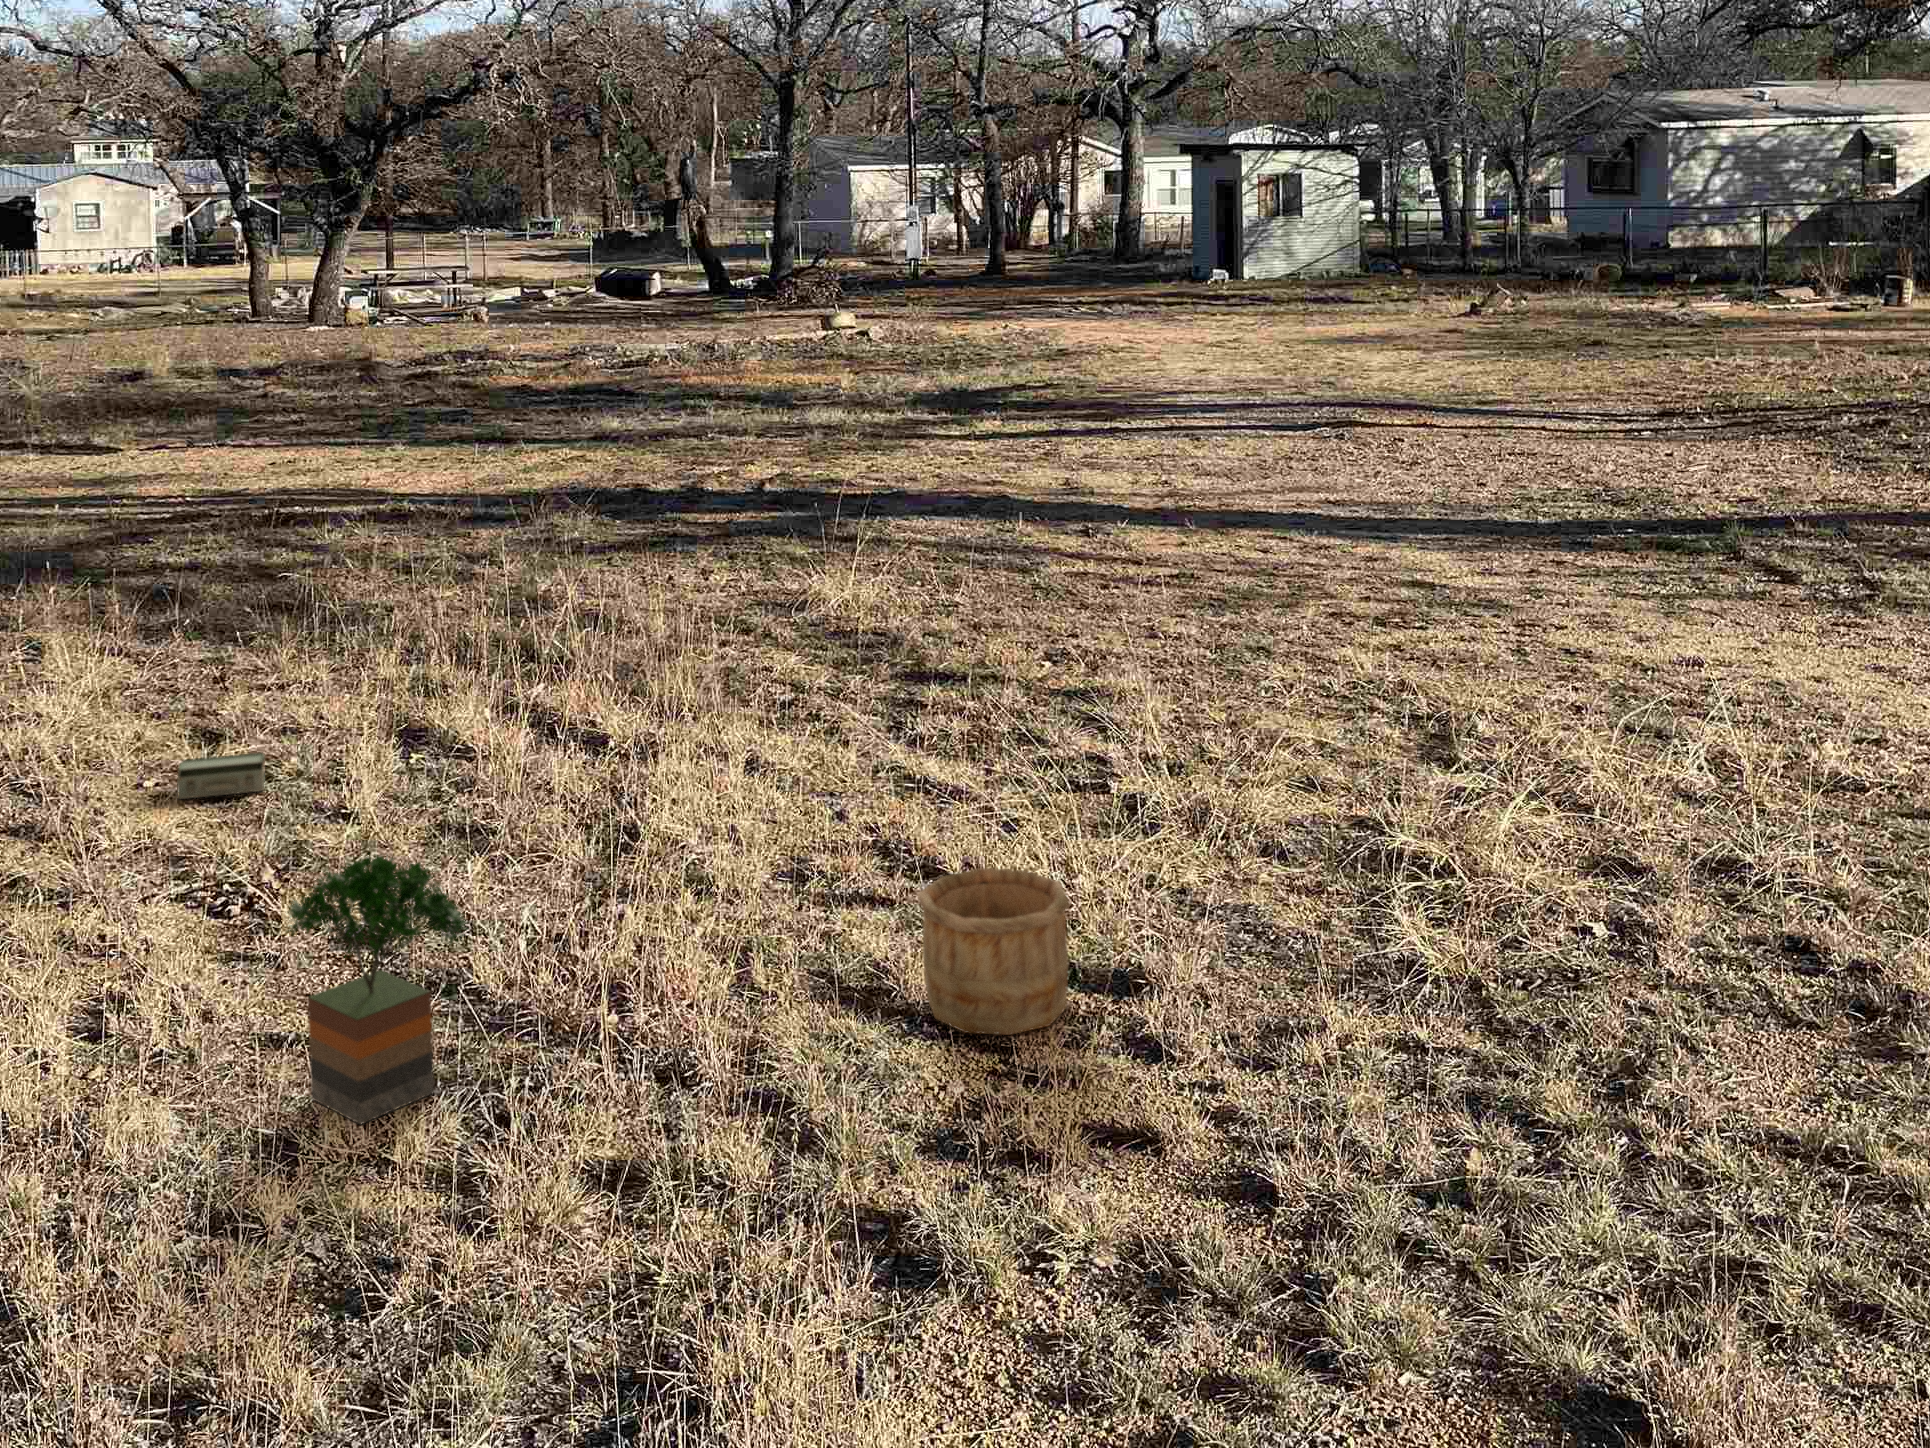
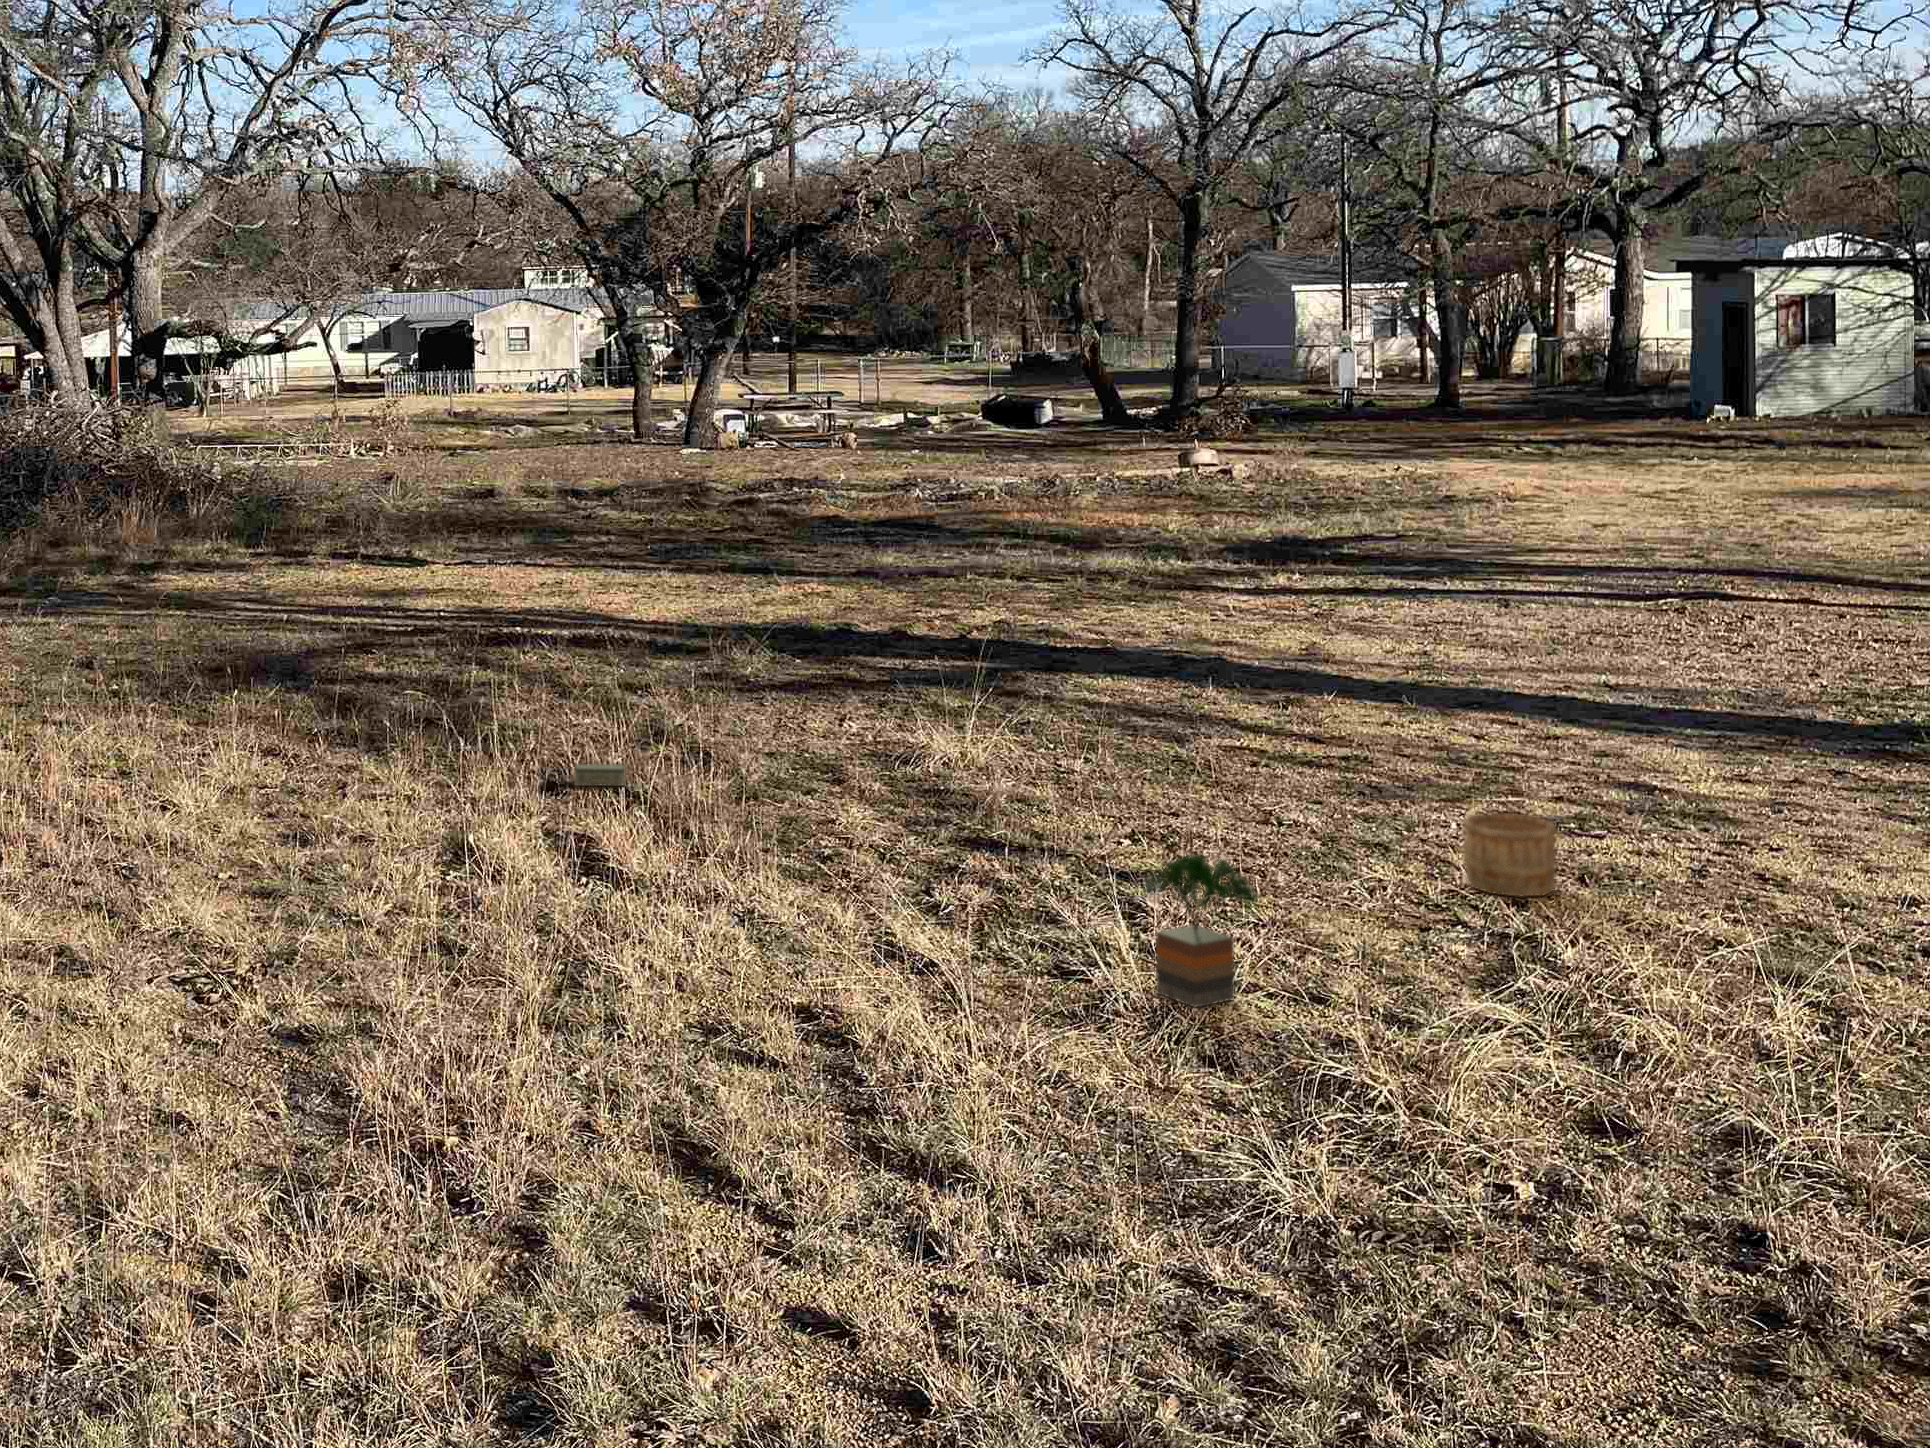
potted tree: present [287,855,467,1125] -> present [1144,854,1258,1007]
wooden bucket: present [917,868,1070,1035] -> present [1461,813,1557,897]

